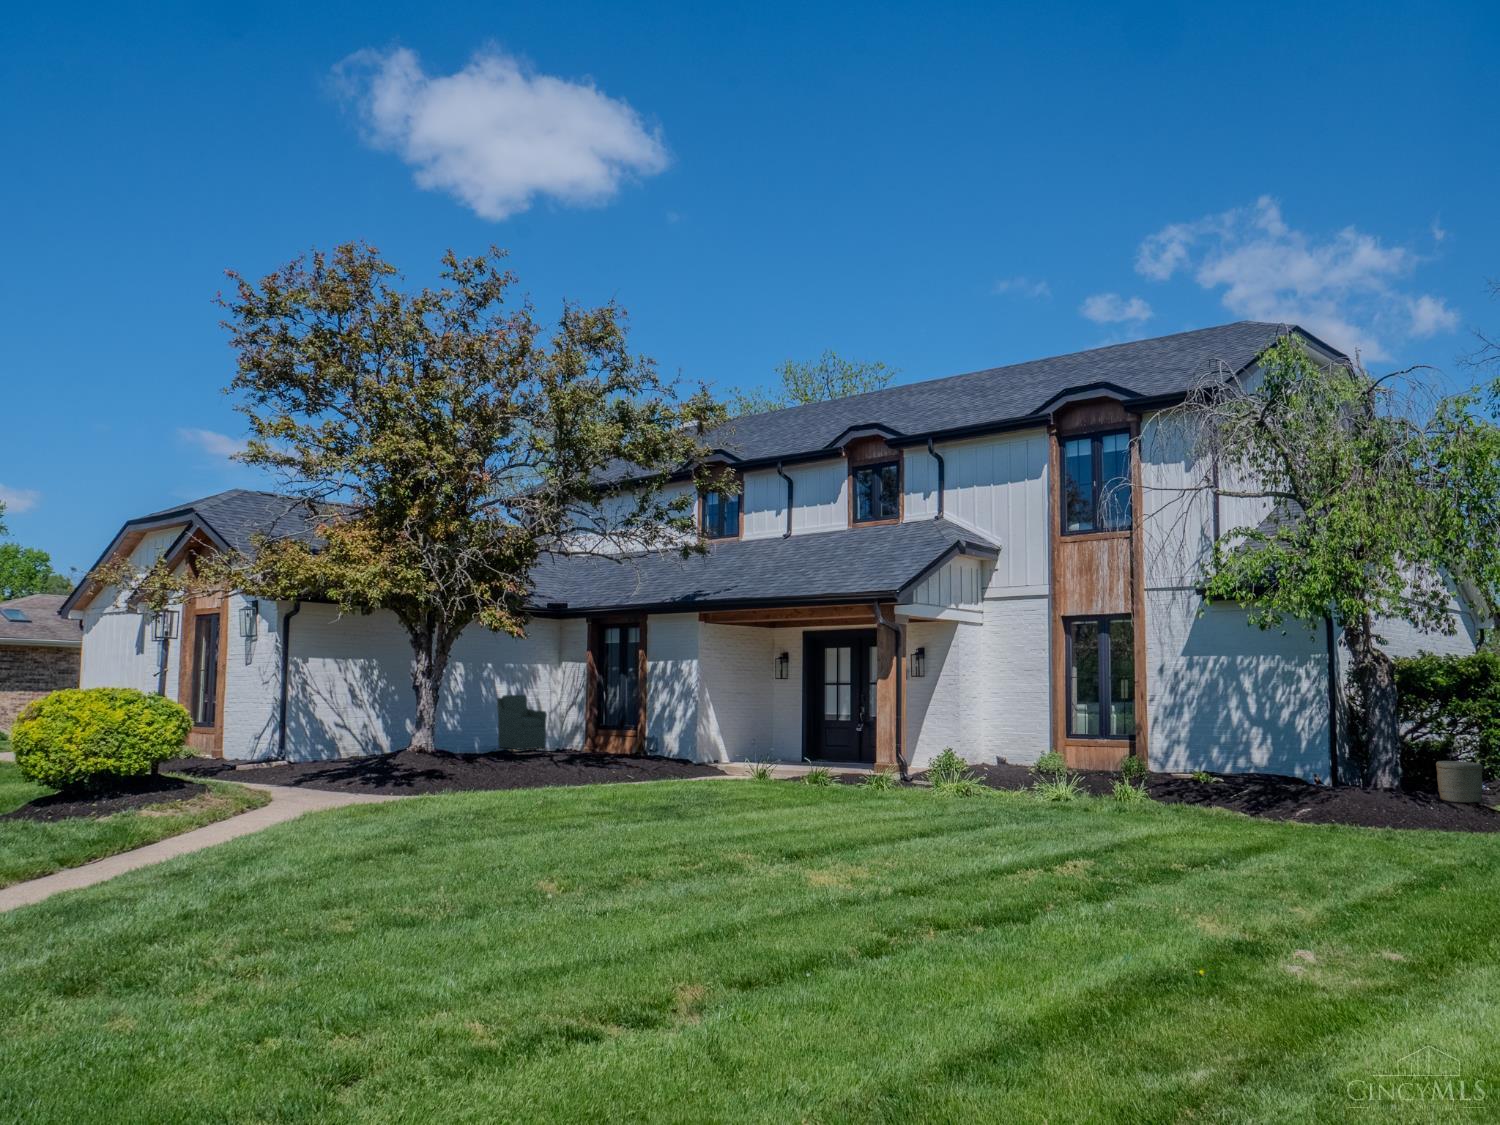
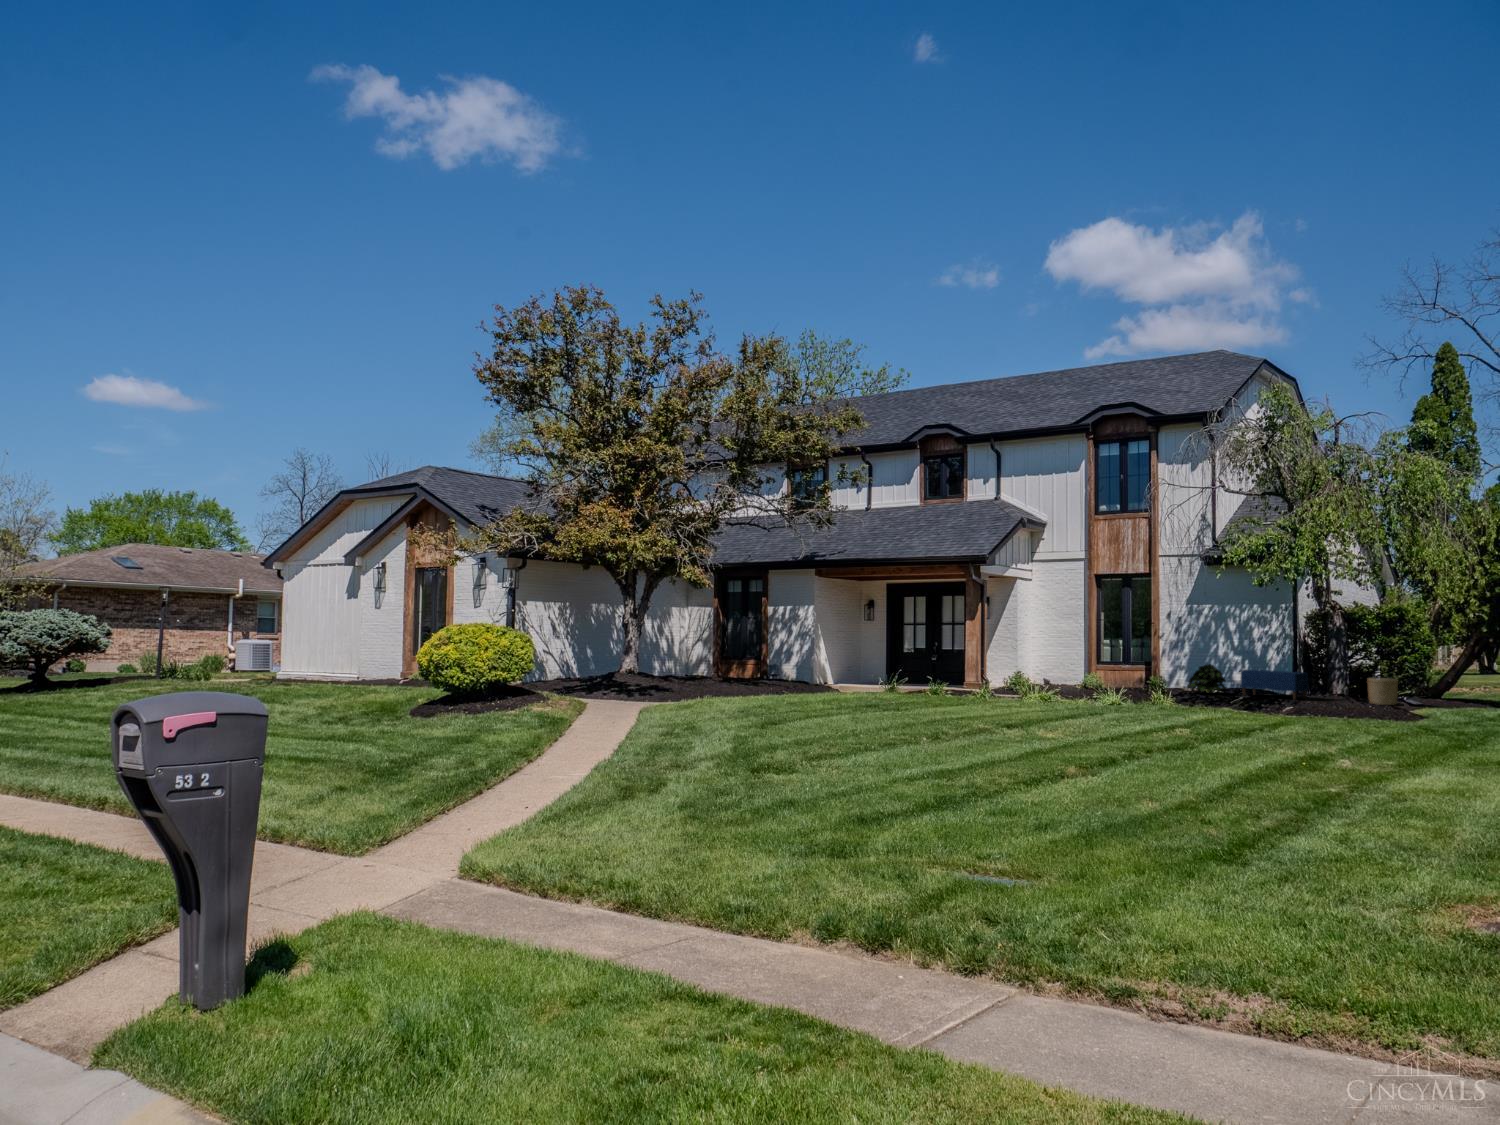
chair: present [497,695,547,750] -> none [647,631,686,673]
potted plant: none [1181,739,1237,783] -> present [1187,664,1226,693]
bench: none [1256,747,1353,793] -> present [1241,669,1308,700]

